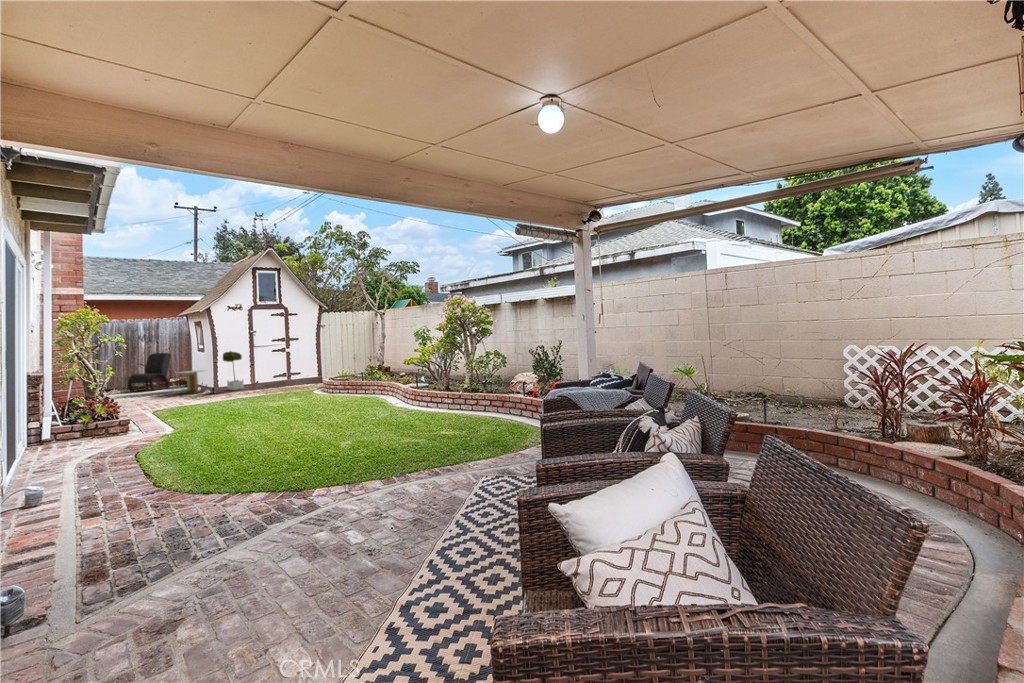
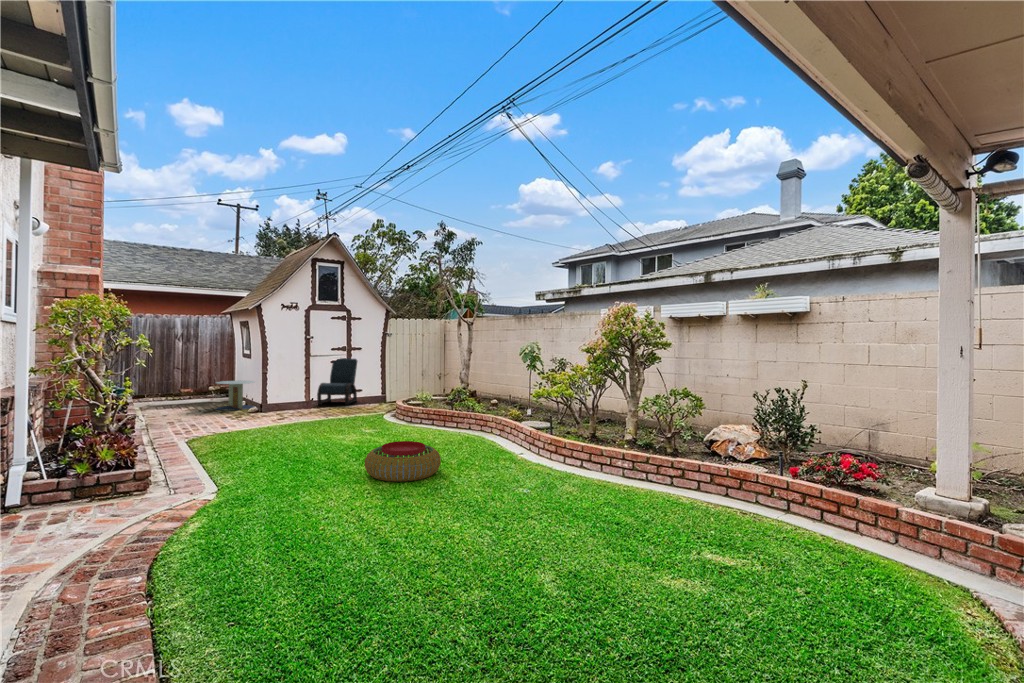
potted tree: present [223,351,244,390] -> none [274,359,298,408]
lounge chair: present [128,353,171,391] -> present [317,358,357,405]
pouf: none [271,396,325,420] -> present [365,441,441,482]

